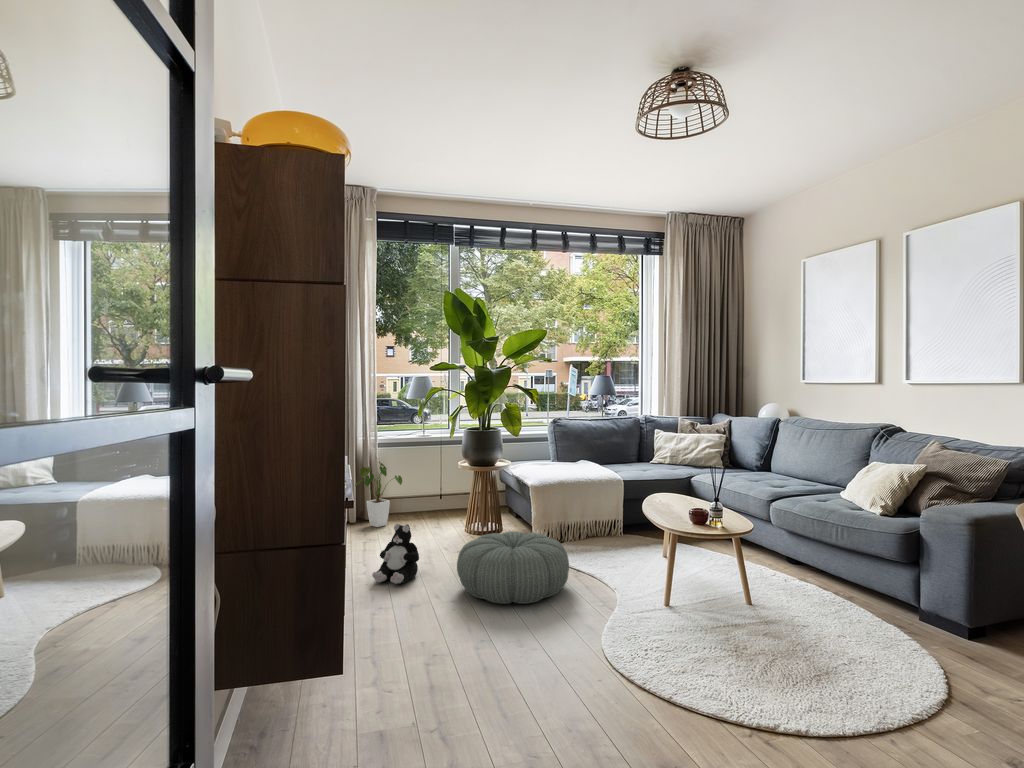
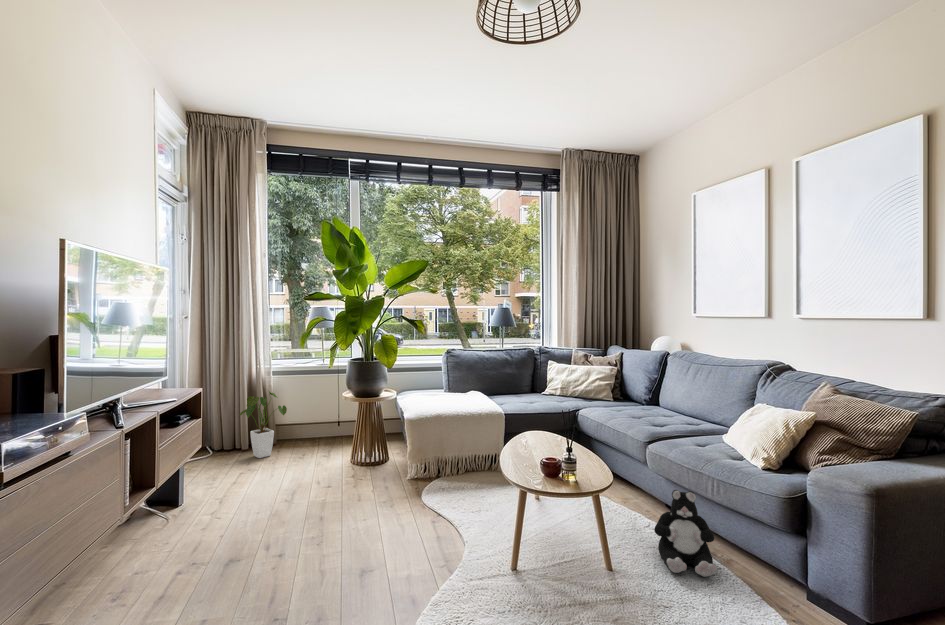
plush toy: present [372,524,419,584] -> present [654,490,717,577]
pouf: present [457,531,569,604] -> none [284,476,416,569]

